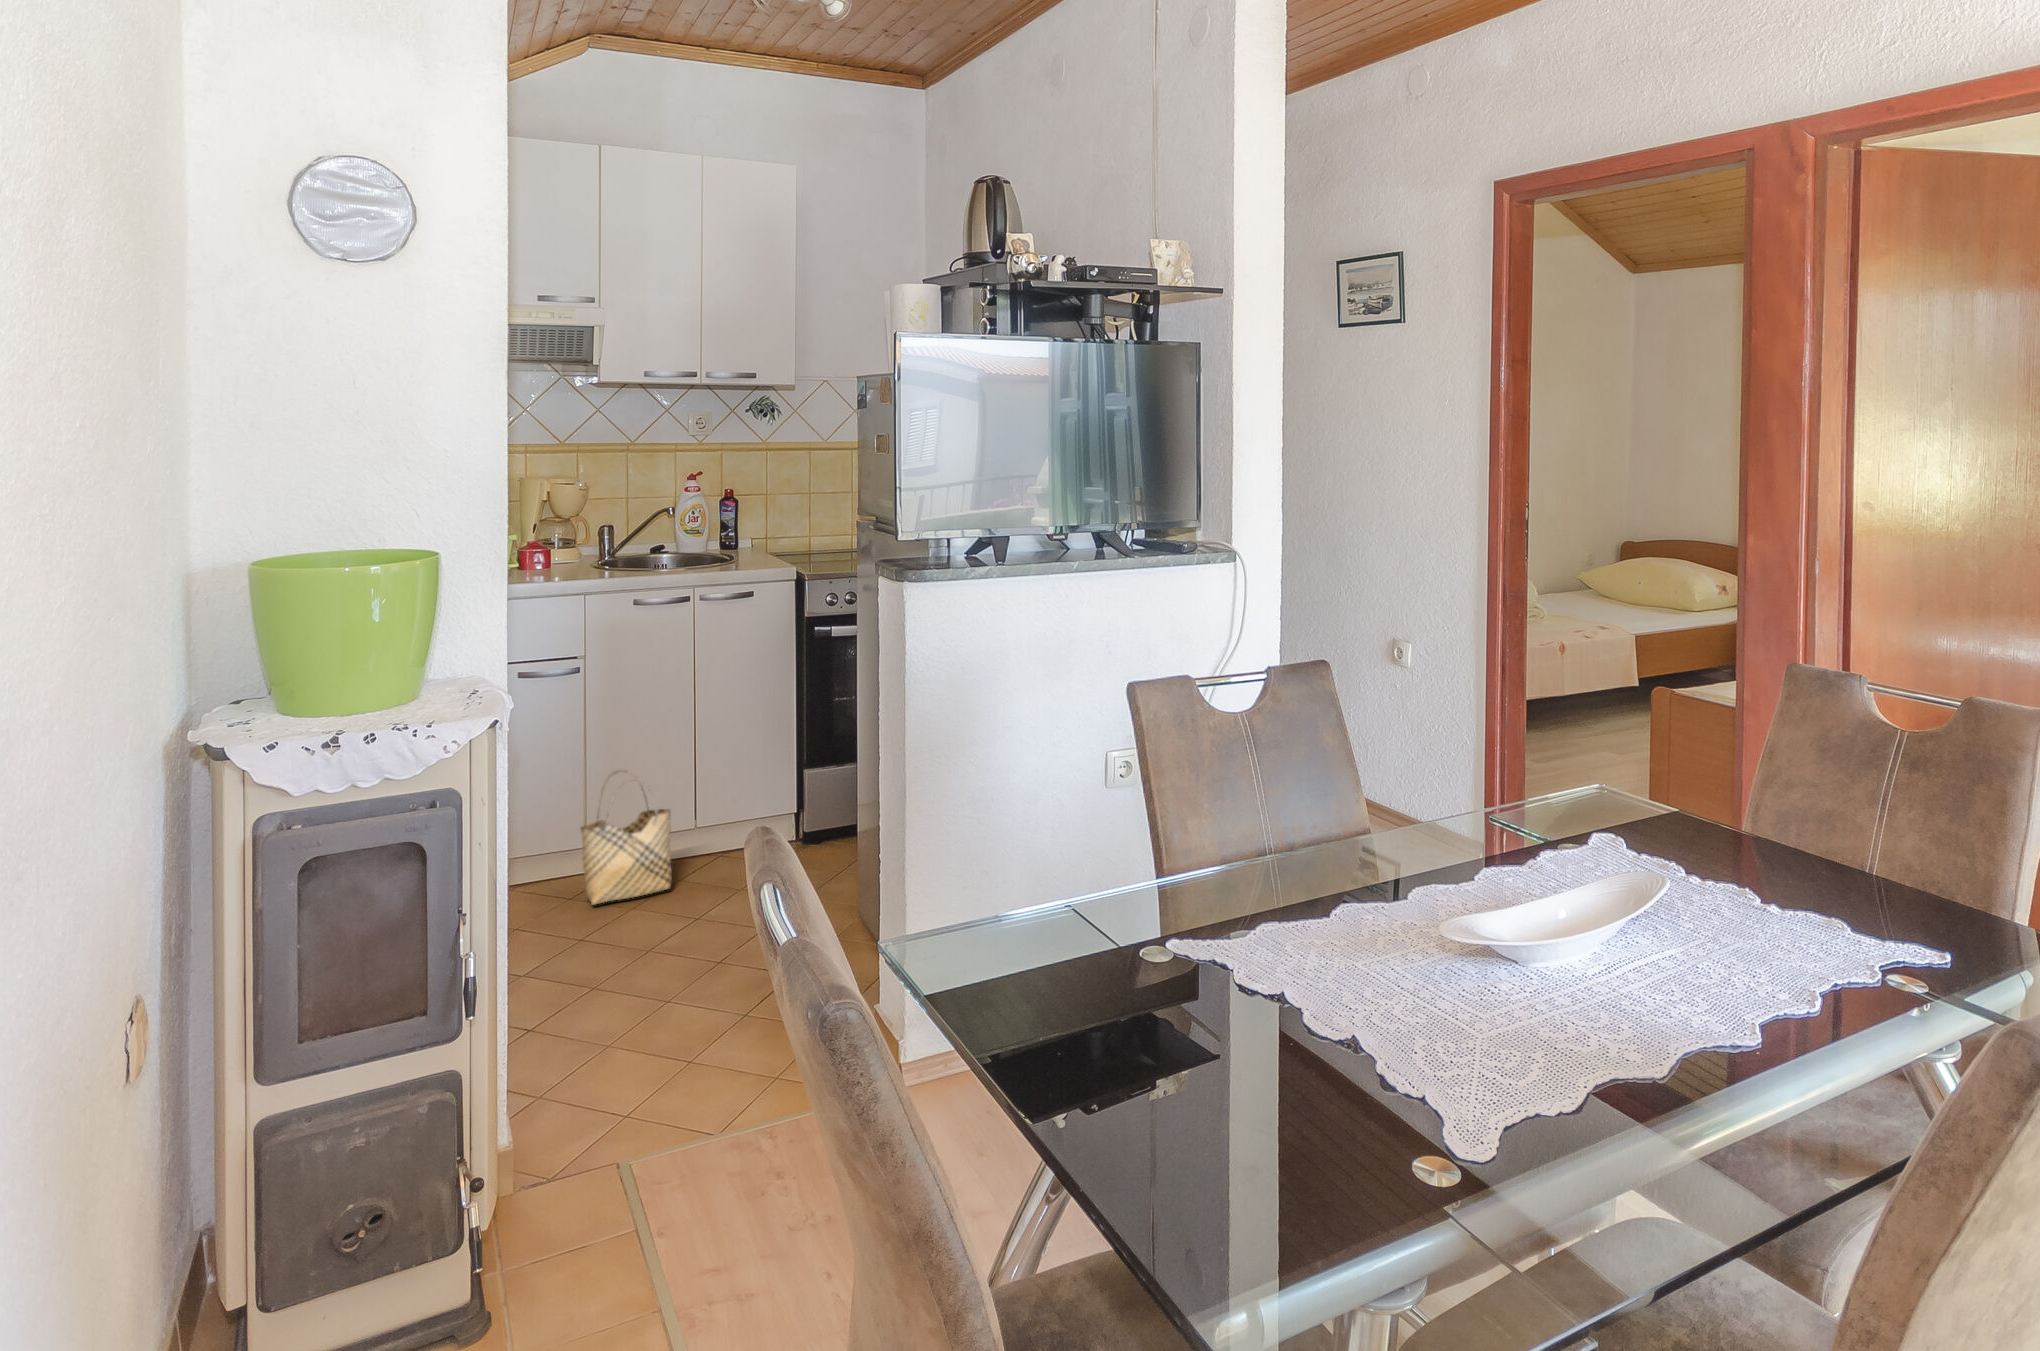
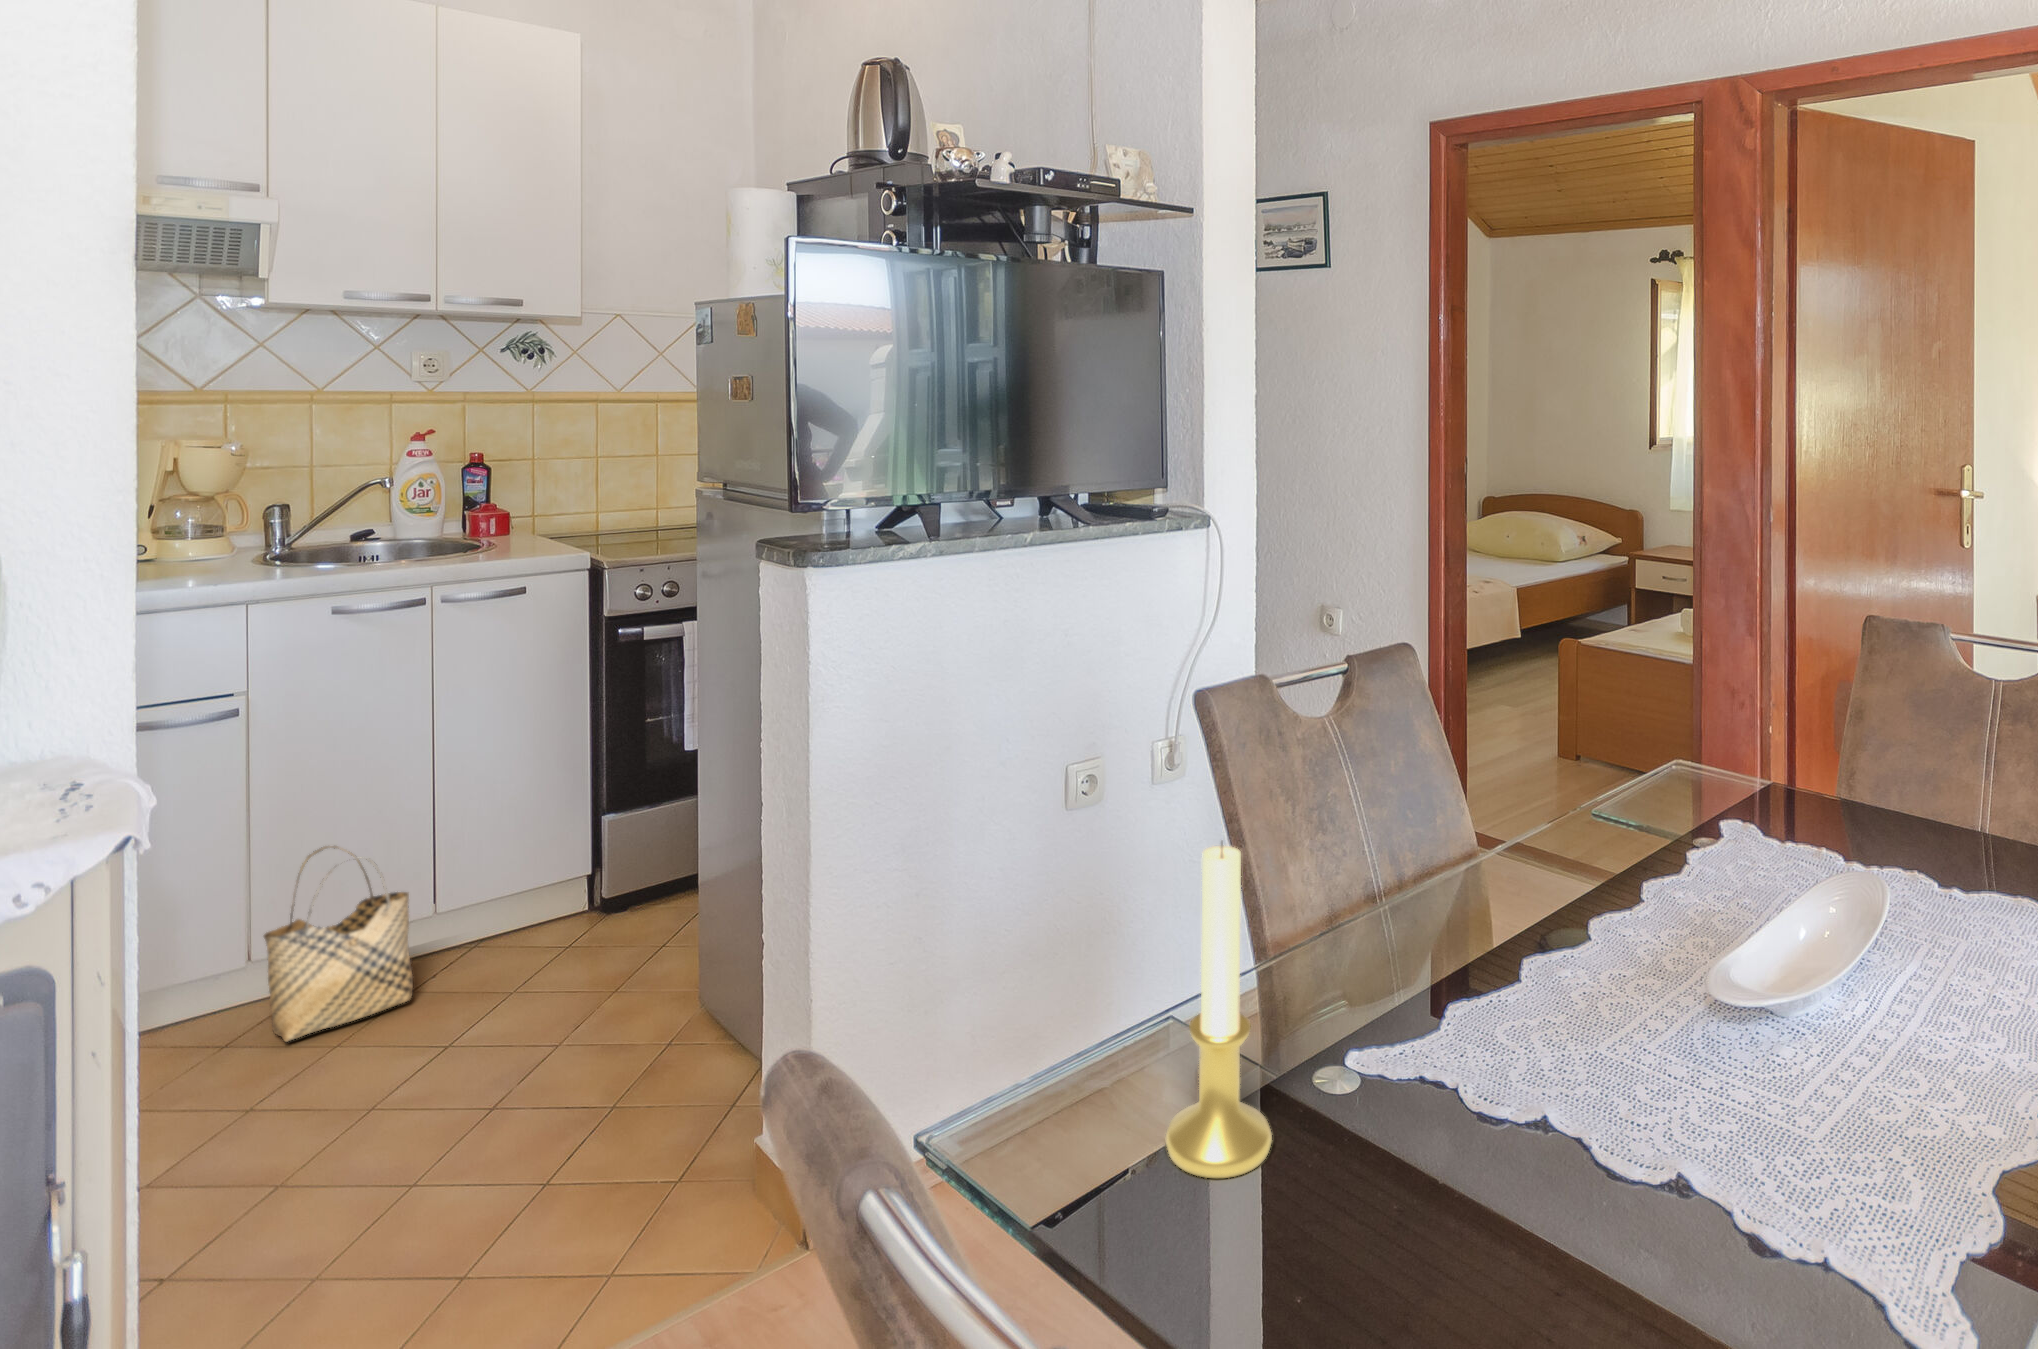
candle holder: none [1001,773,1074,1000] -> present [1165,843,1272,1178]

